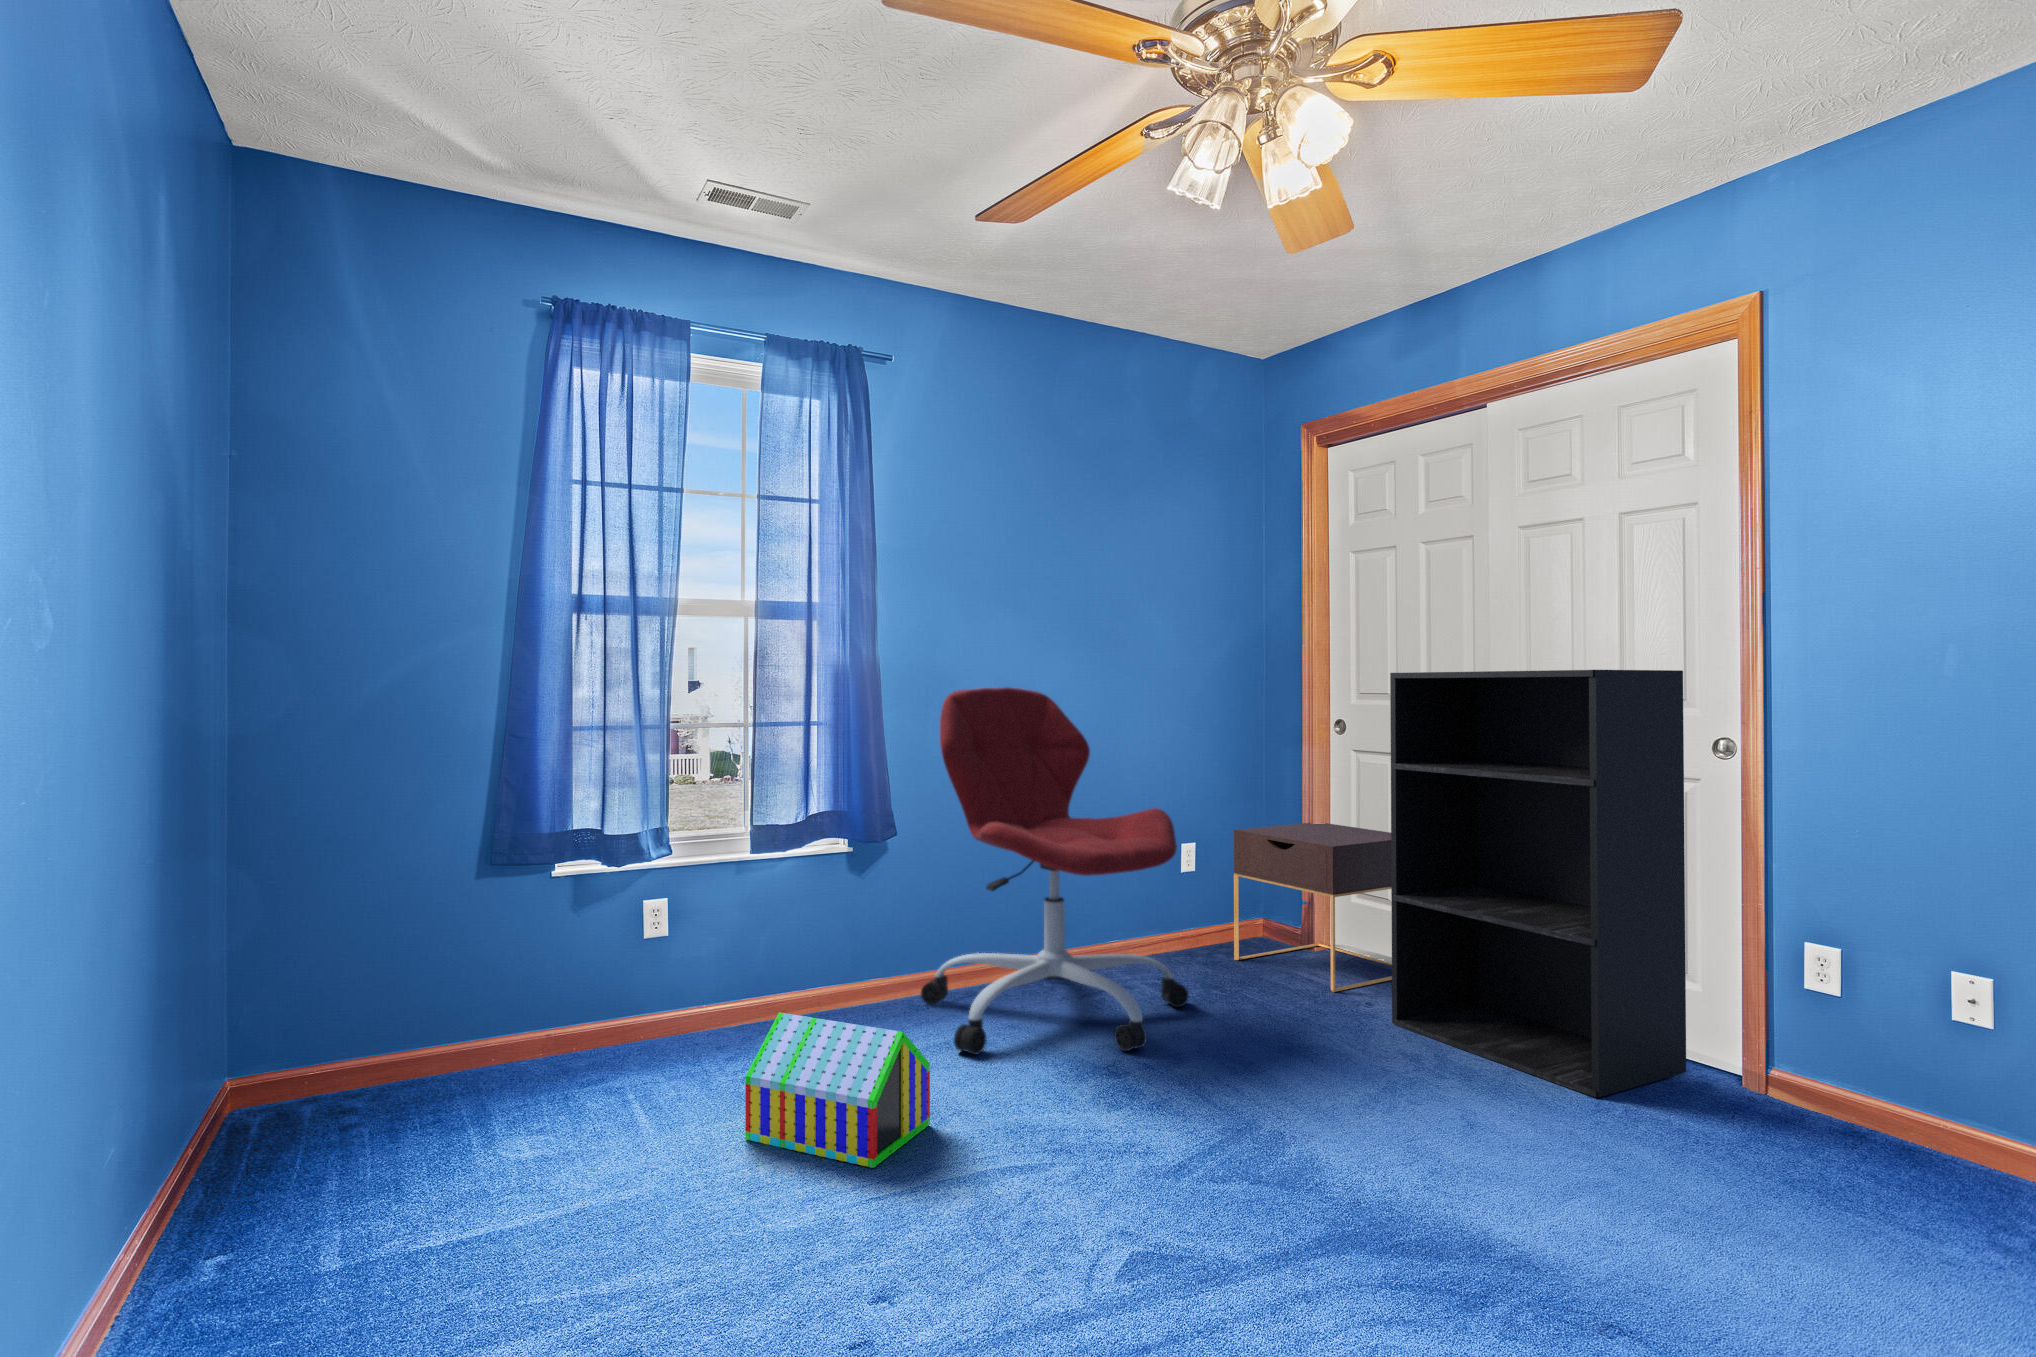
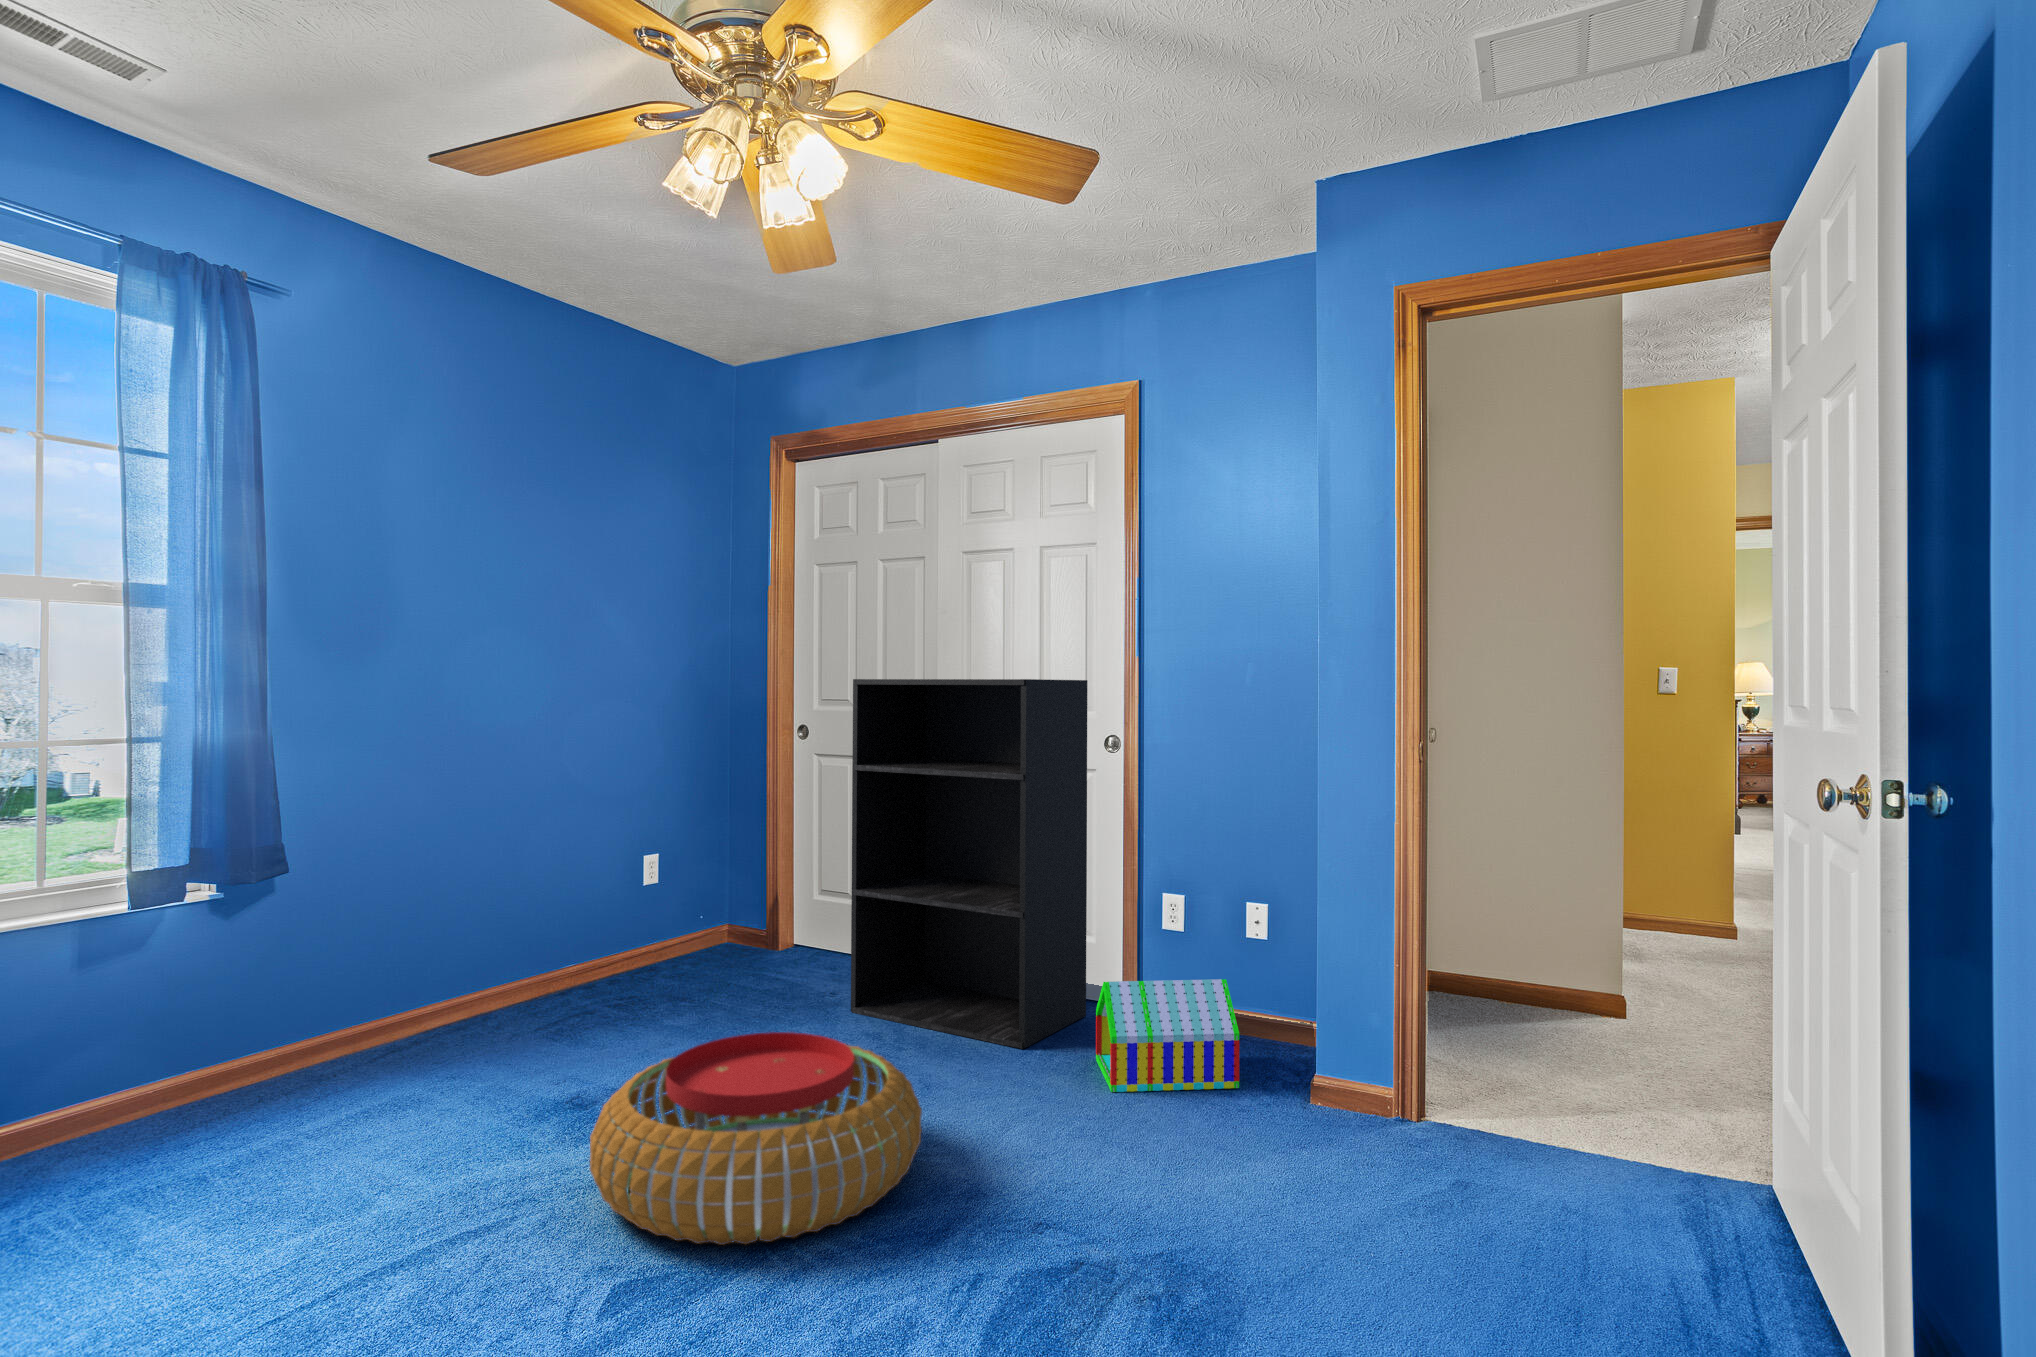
office chair: present [921,687,1189,1055] -> none [315,691,649,1117]
nightstand: present [1234,823,1392,992] -> none [692,825,873,990]
toy house: present [745,1012,930,1168] -> present [1096,979,1239,1092]
pouf: none [1117,1031,1459,1252] -> present [590,1032,922,1245]

